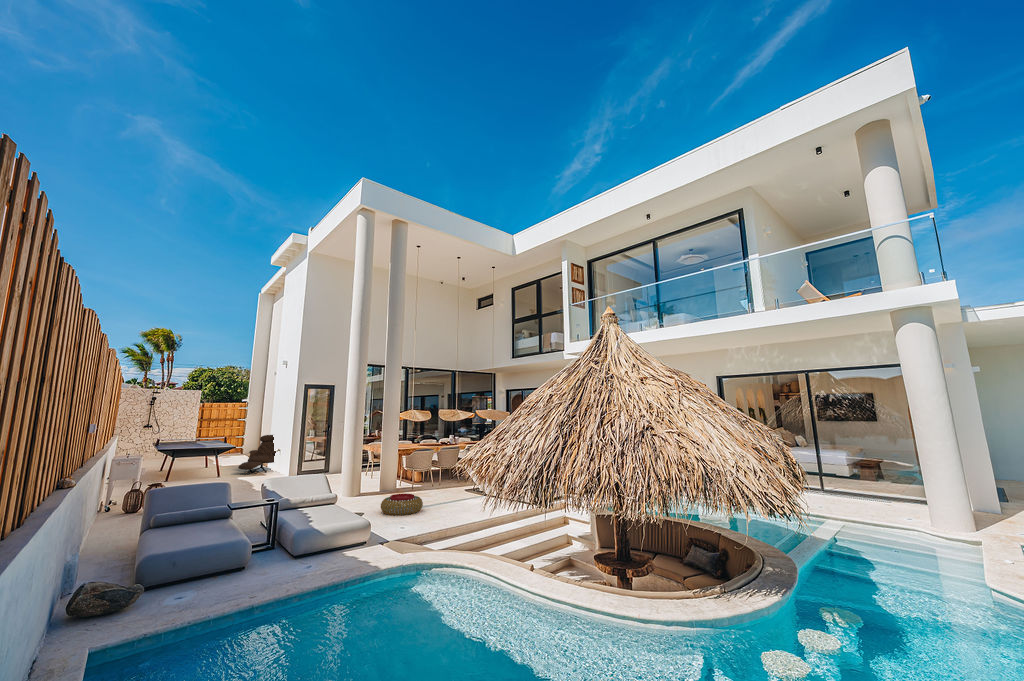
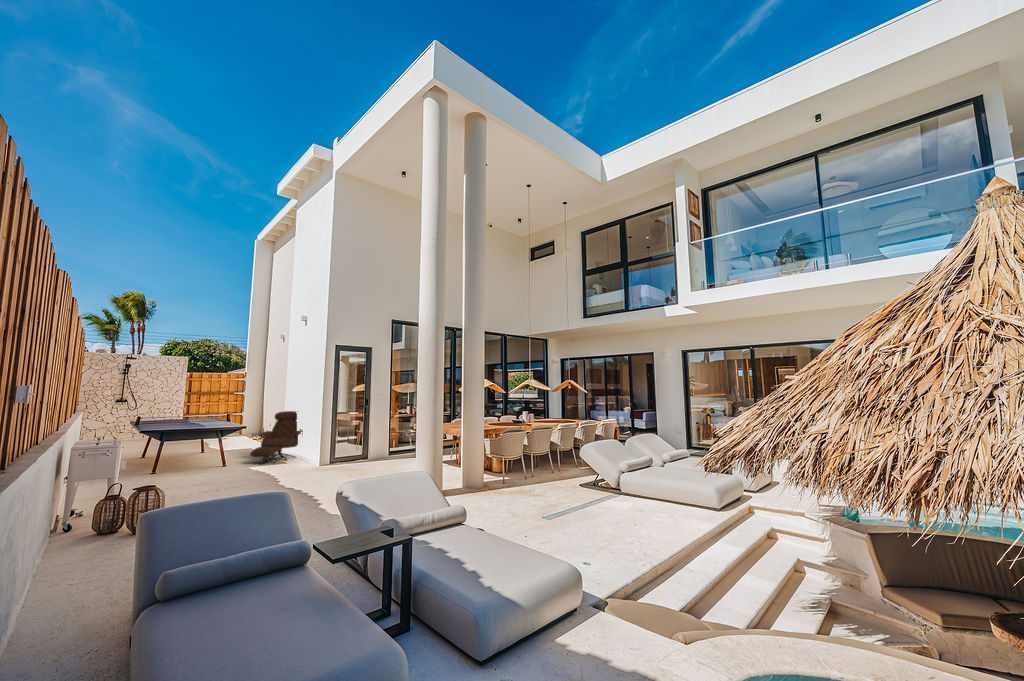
pouf: present [381,494,423,515] -> none [513,498,578,536]

